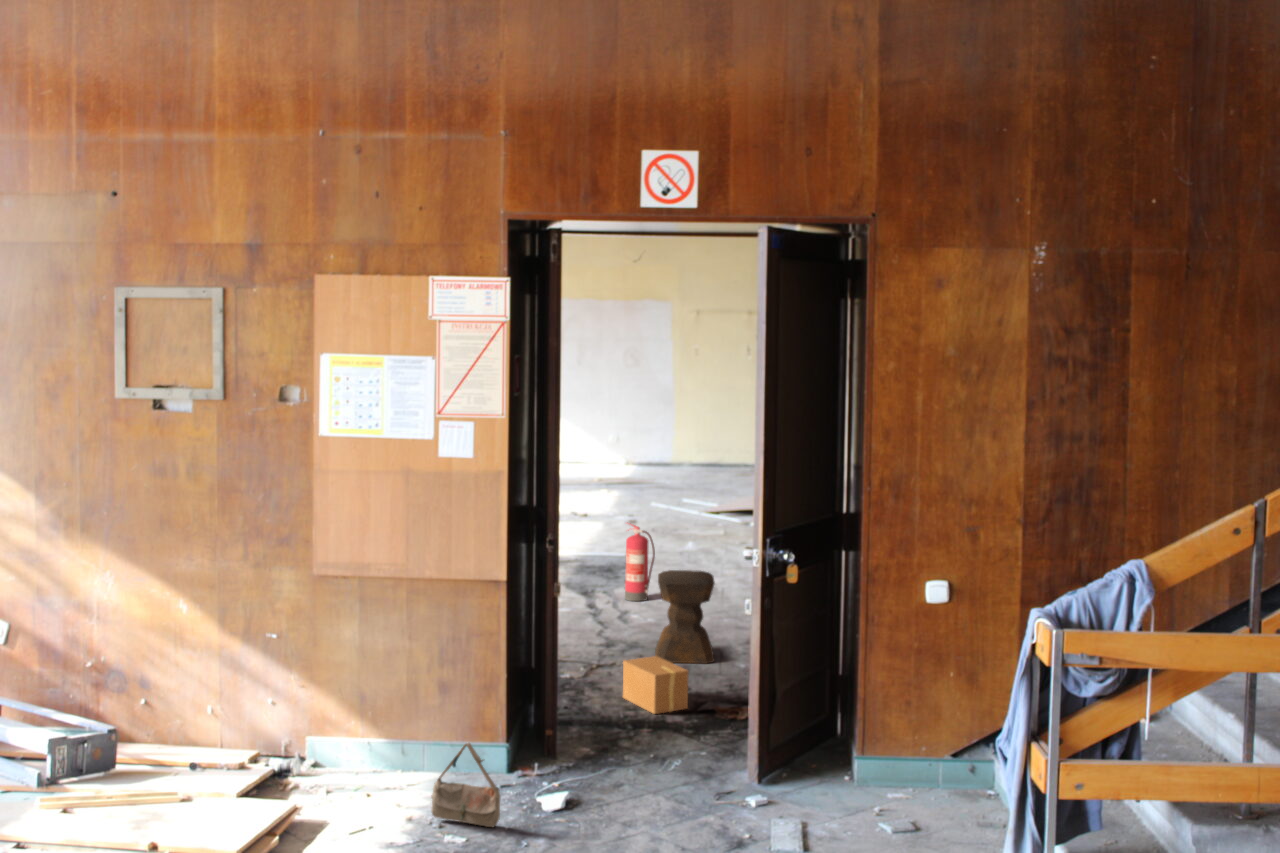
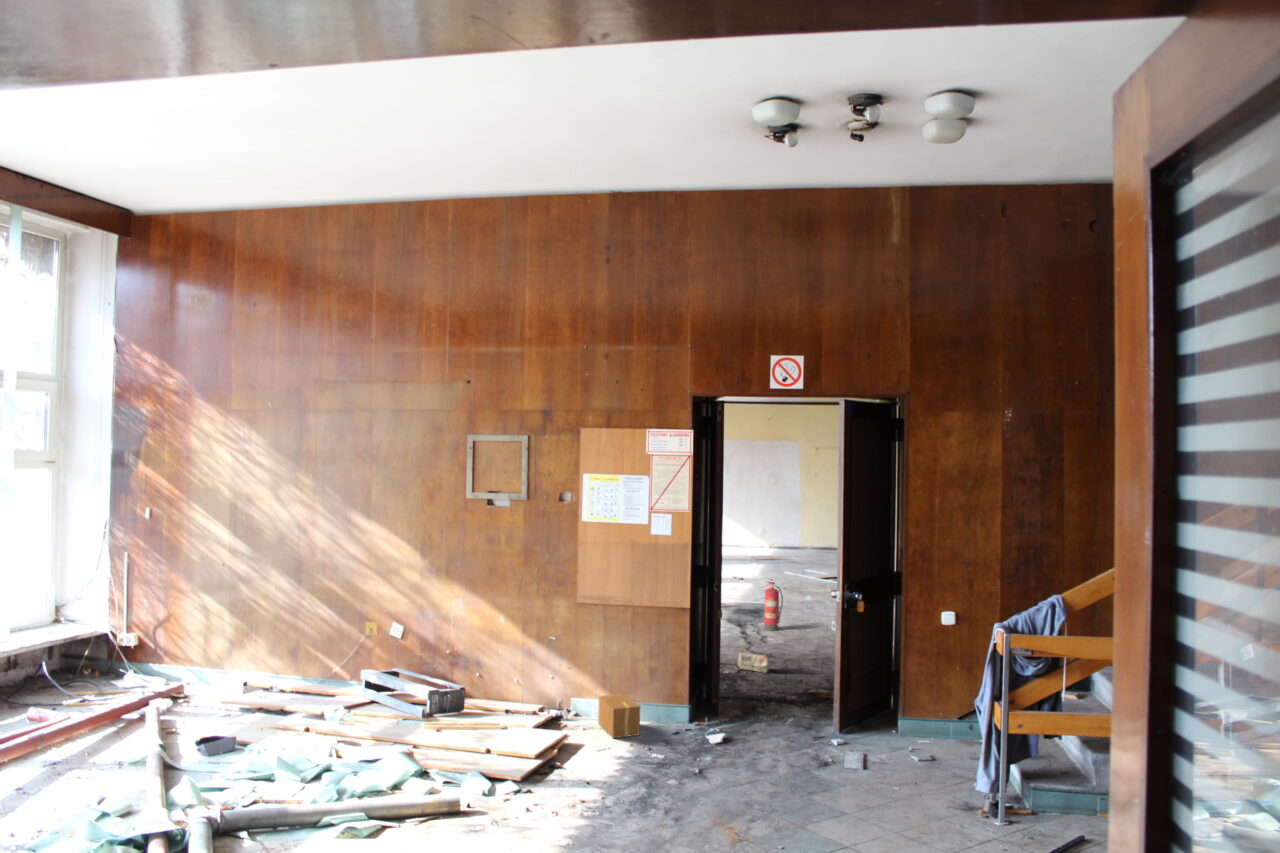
stool: present [655,570,715,664] -> none [782,609,820,669]
cardboard box: present [623,656,688,714] -> present [598,694,640,738]
bag: present [431,743,500,827] -> present [738,635,769,673]

